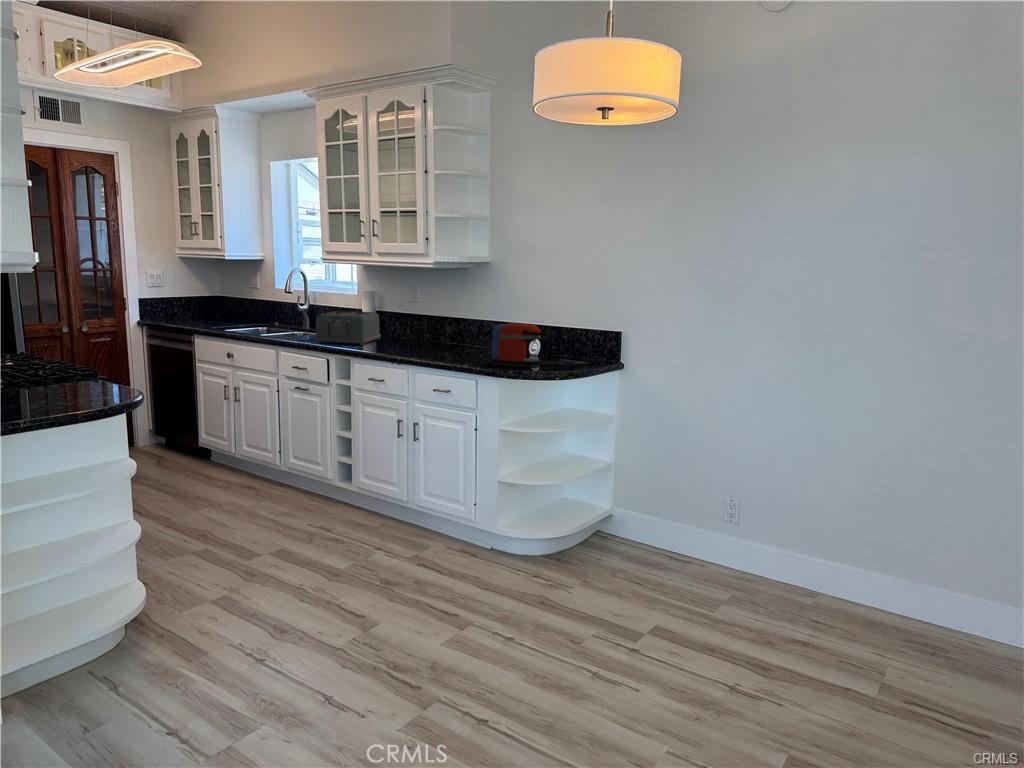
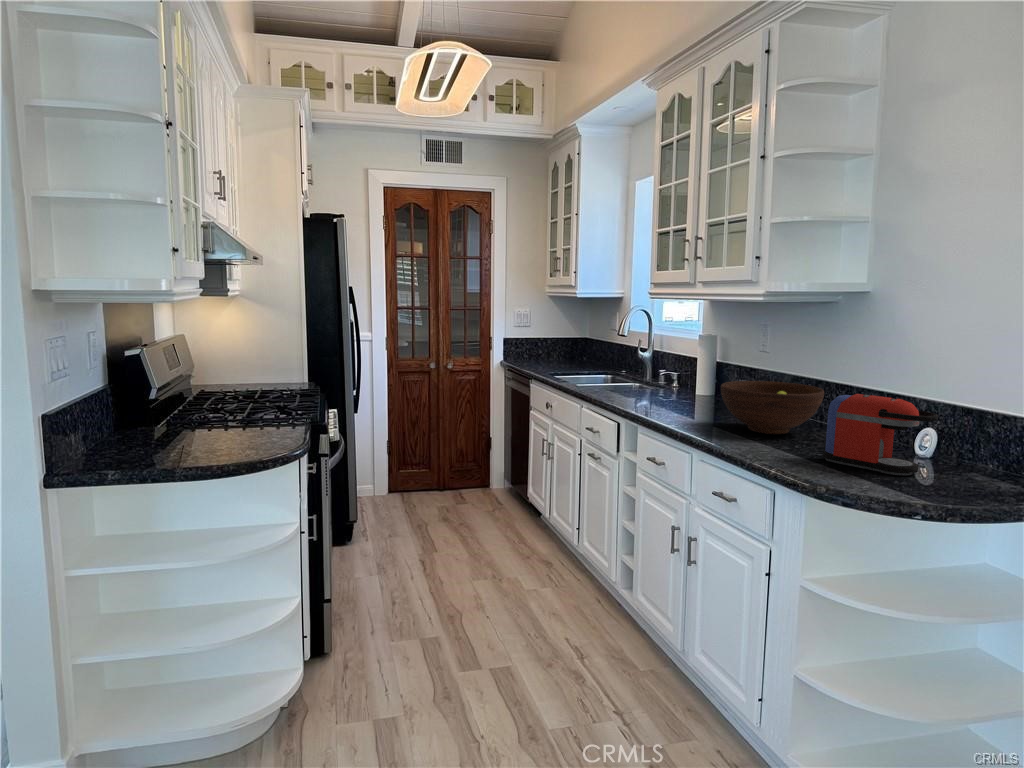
toaster: present [315,311,381,346] -> none [620,360,715,408]
fruit bowl: none [410,321,474,354] -> present [721,381,824,434]

